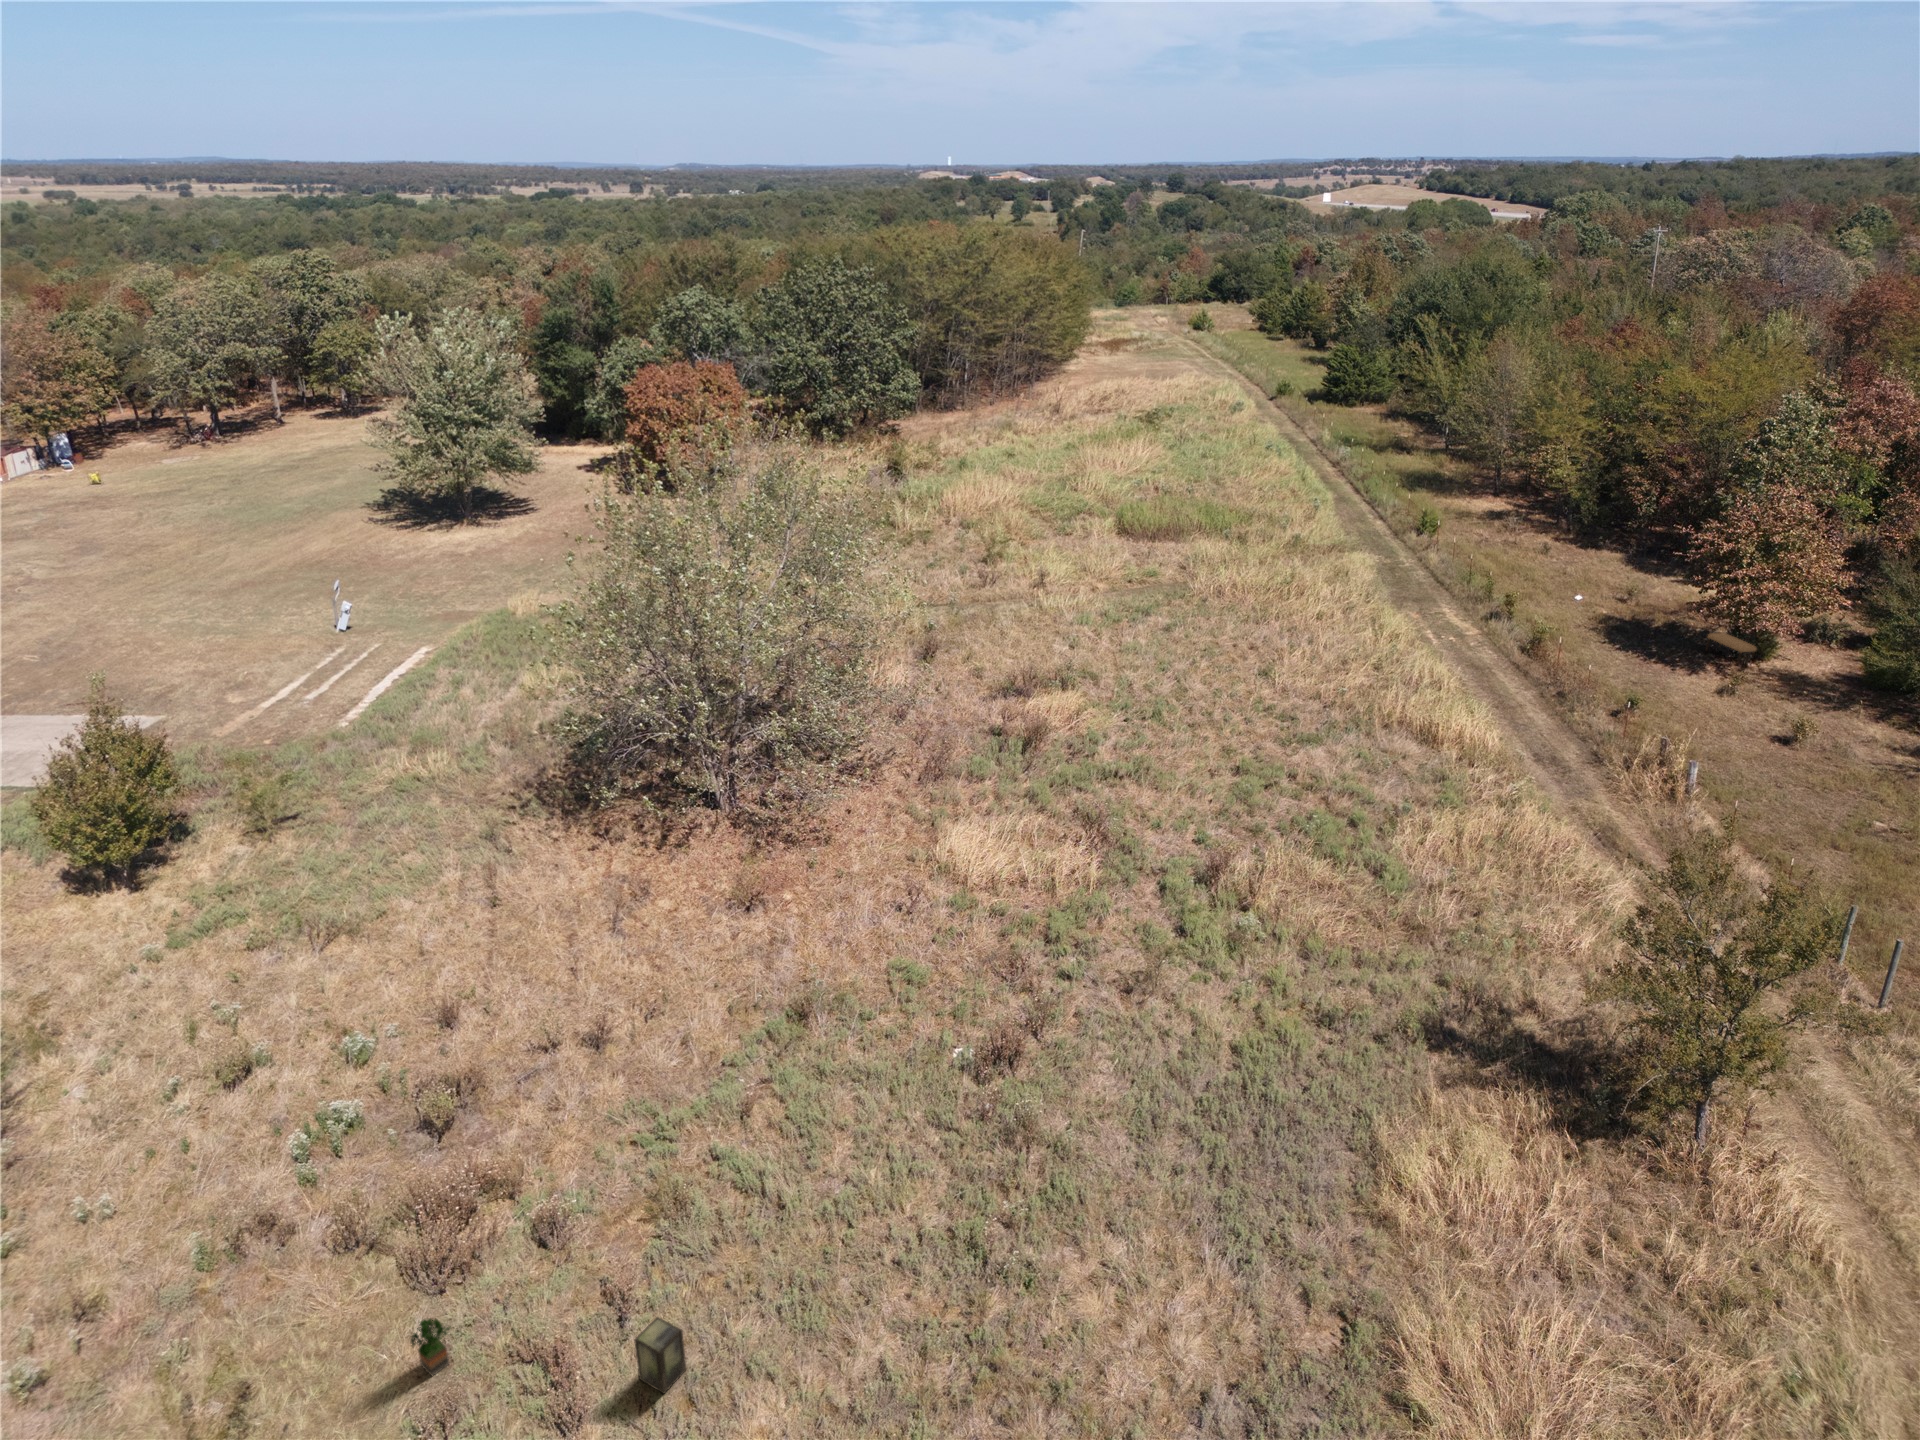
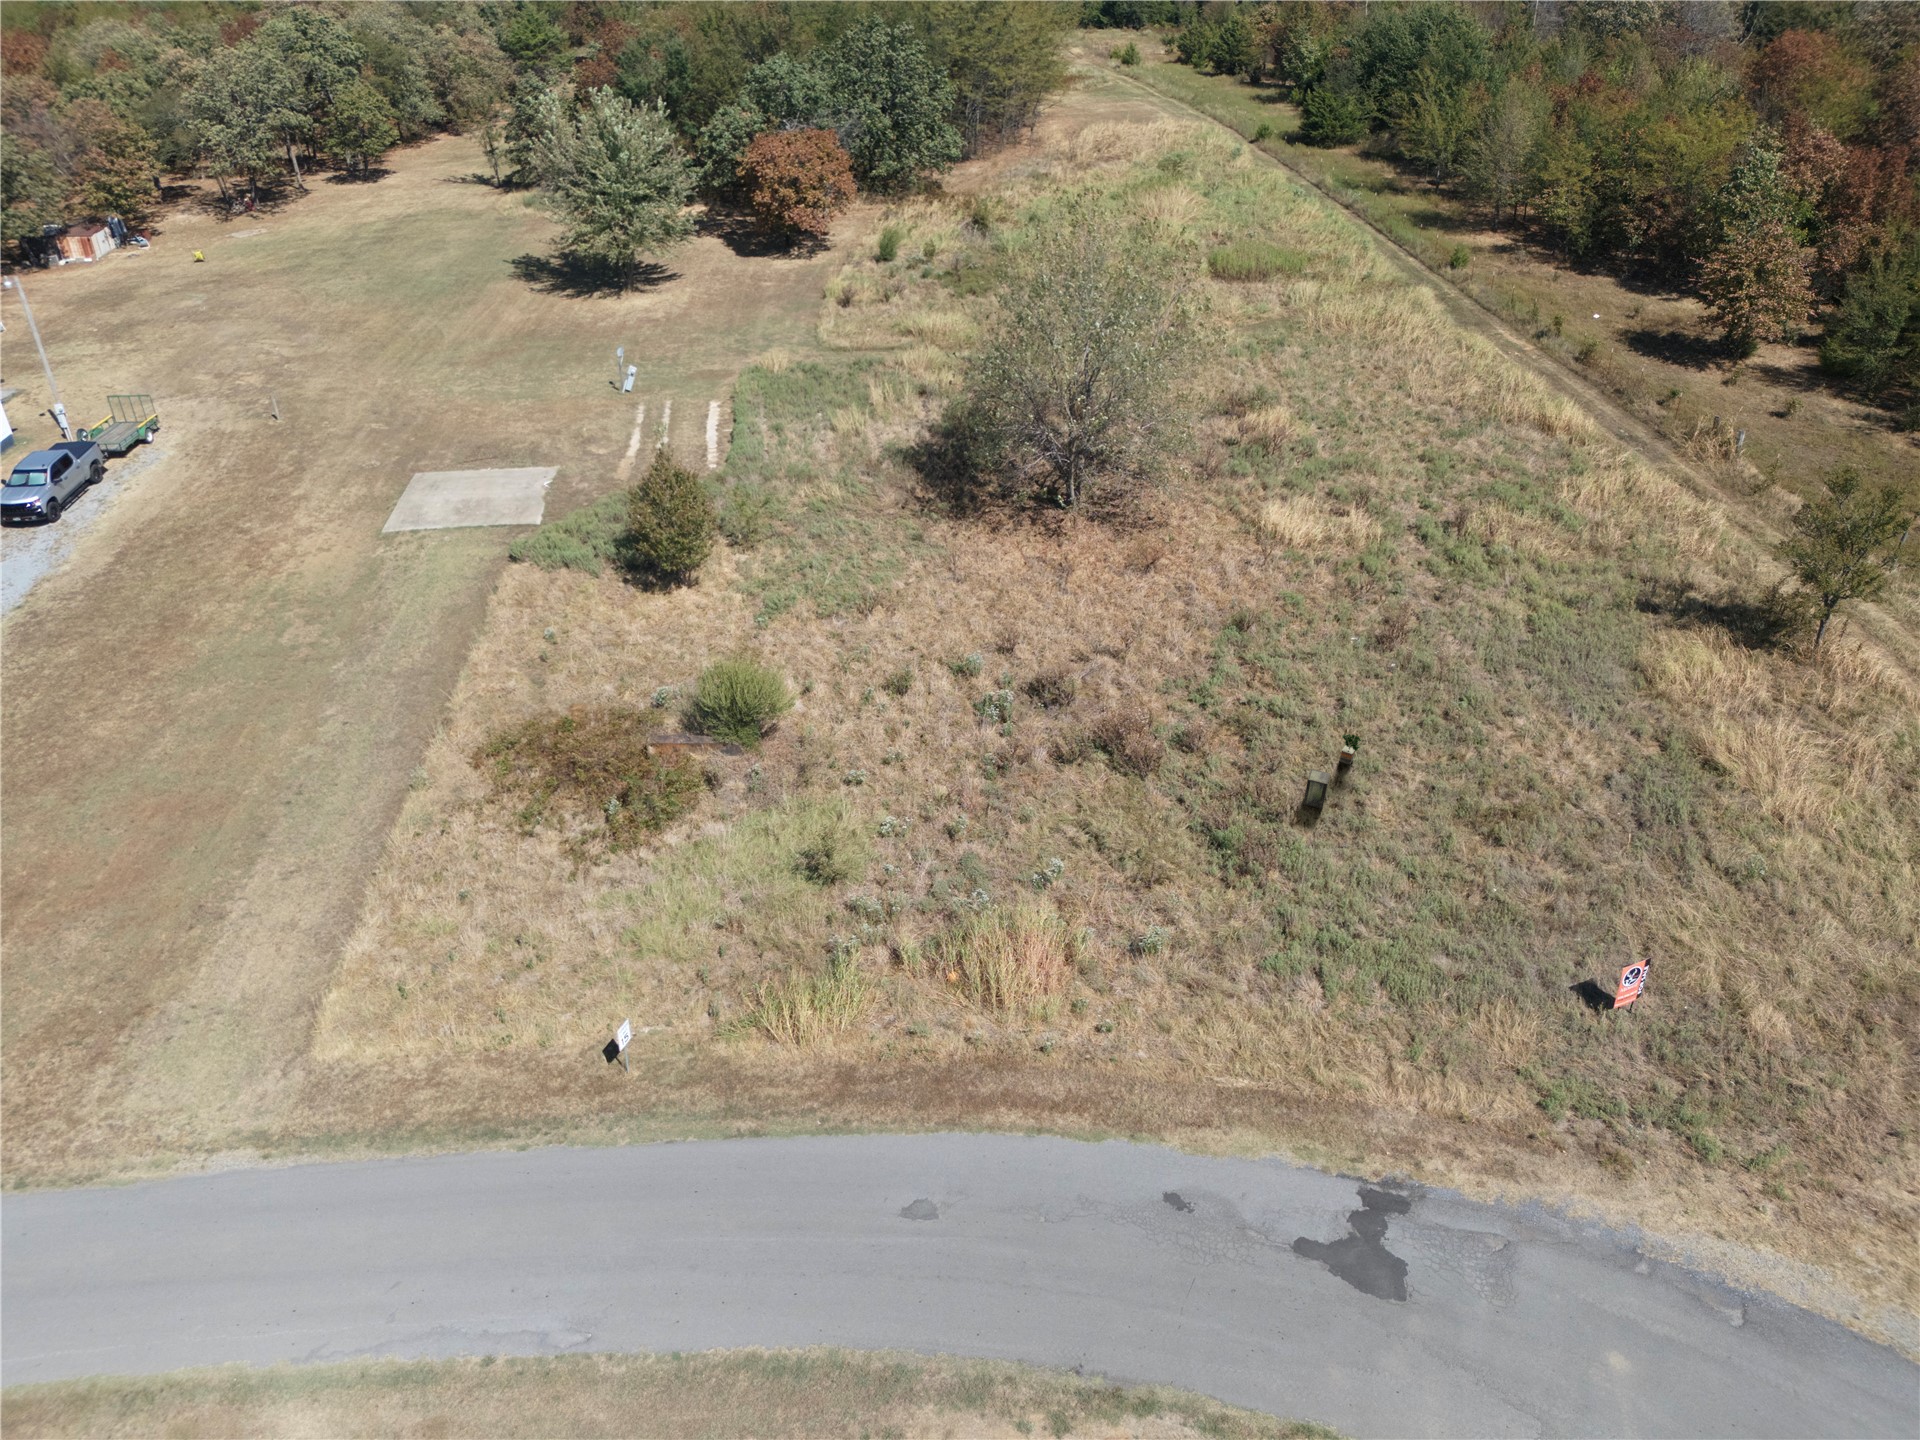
bench: present [1705,632,1756,665] -> none [1703,338,1744,363]
potted tree: present [411,1318,450,1376] -> present [1340,734,1361,765]

